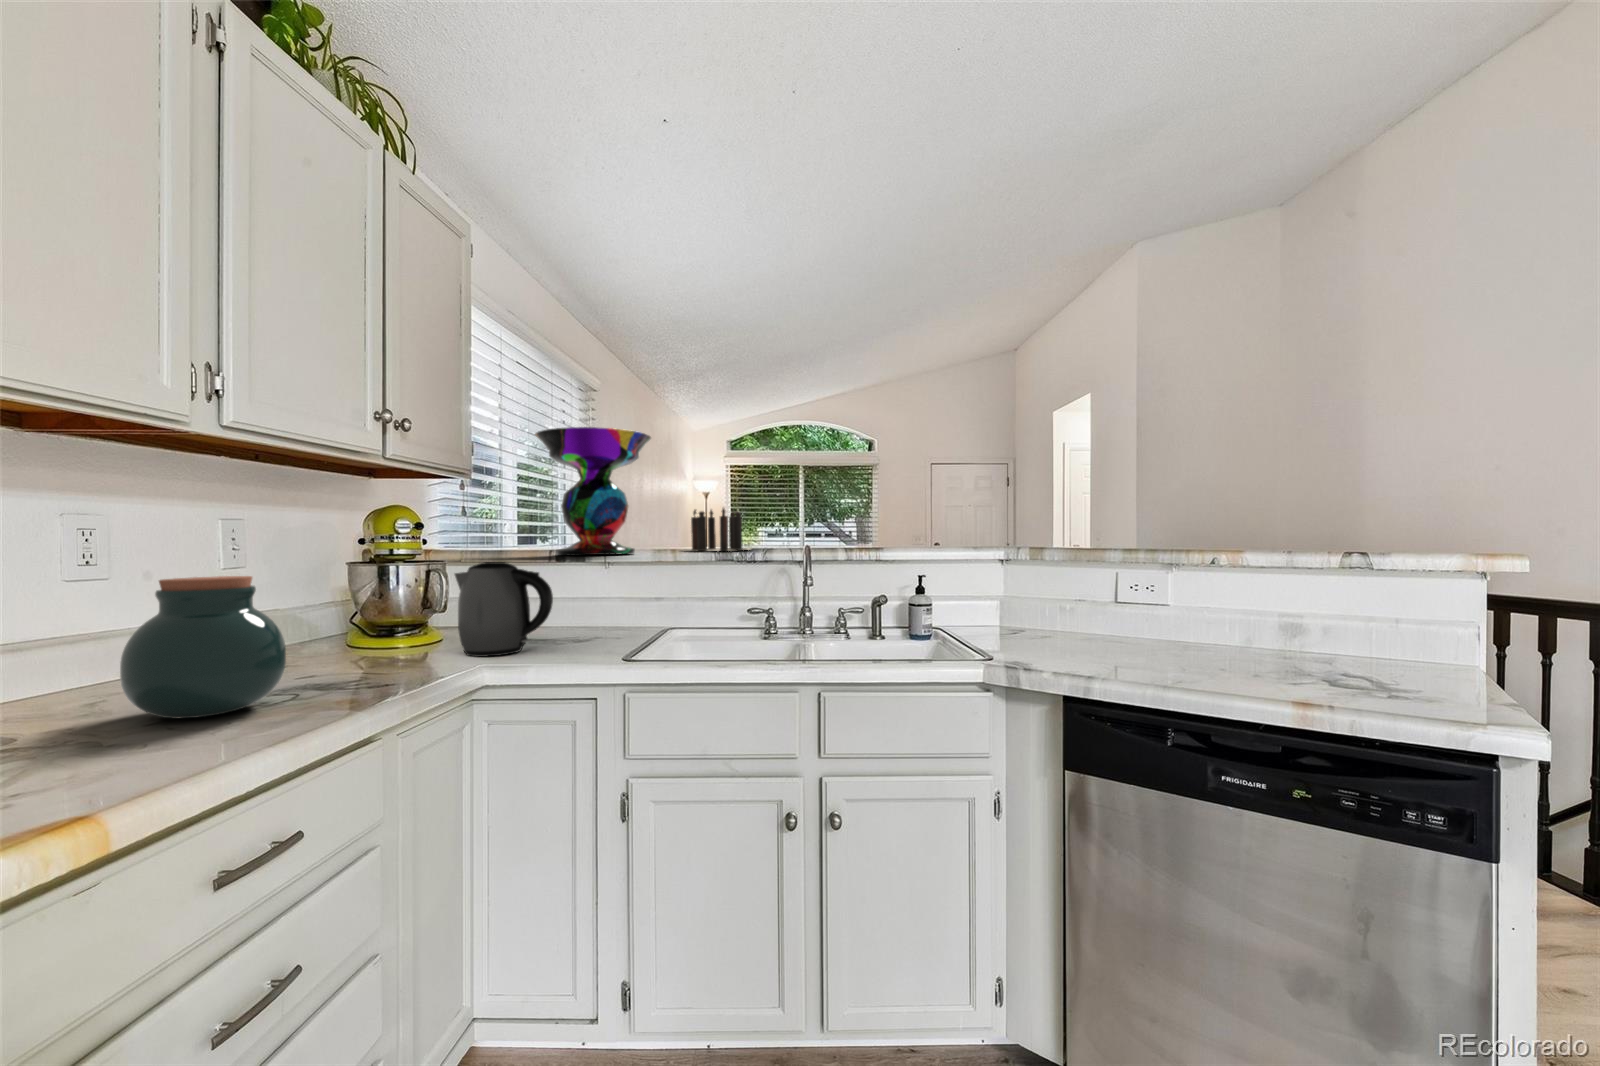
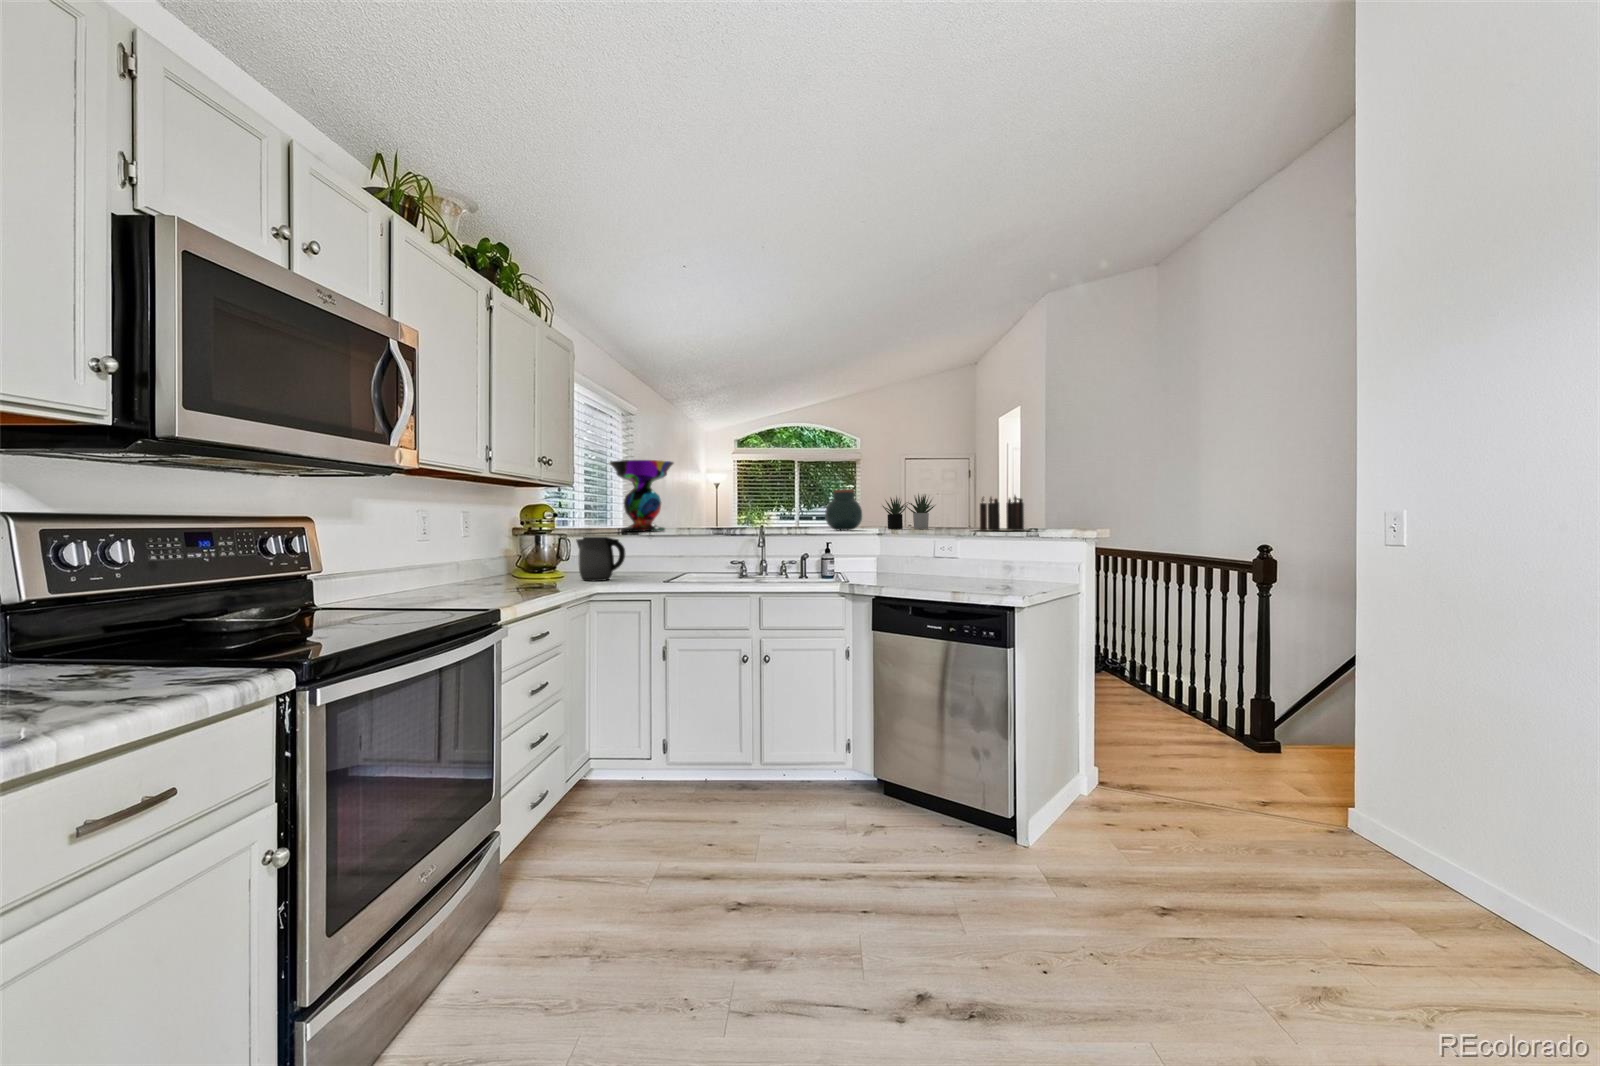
succulent plant: none [989,488,1096,551] -> present [883,495,934,529]
candle: present [691,508,750,551] -> present [979,496,1028,531]
jar: present [120,576,286,718] -> present [825,489,862,530]

